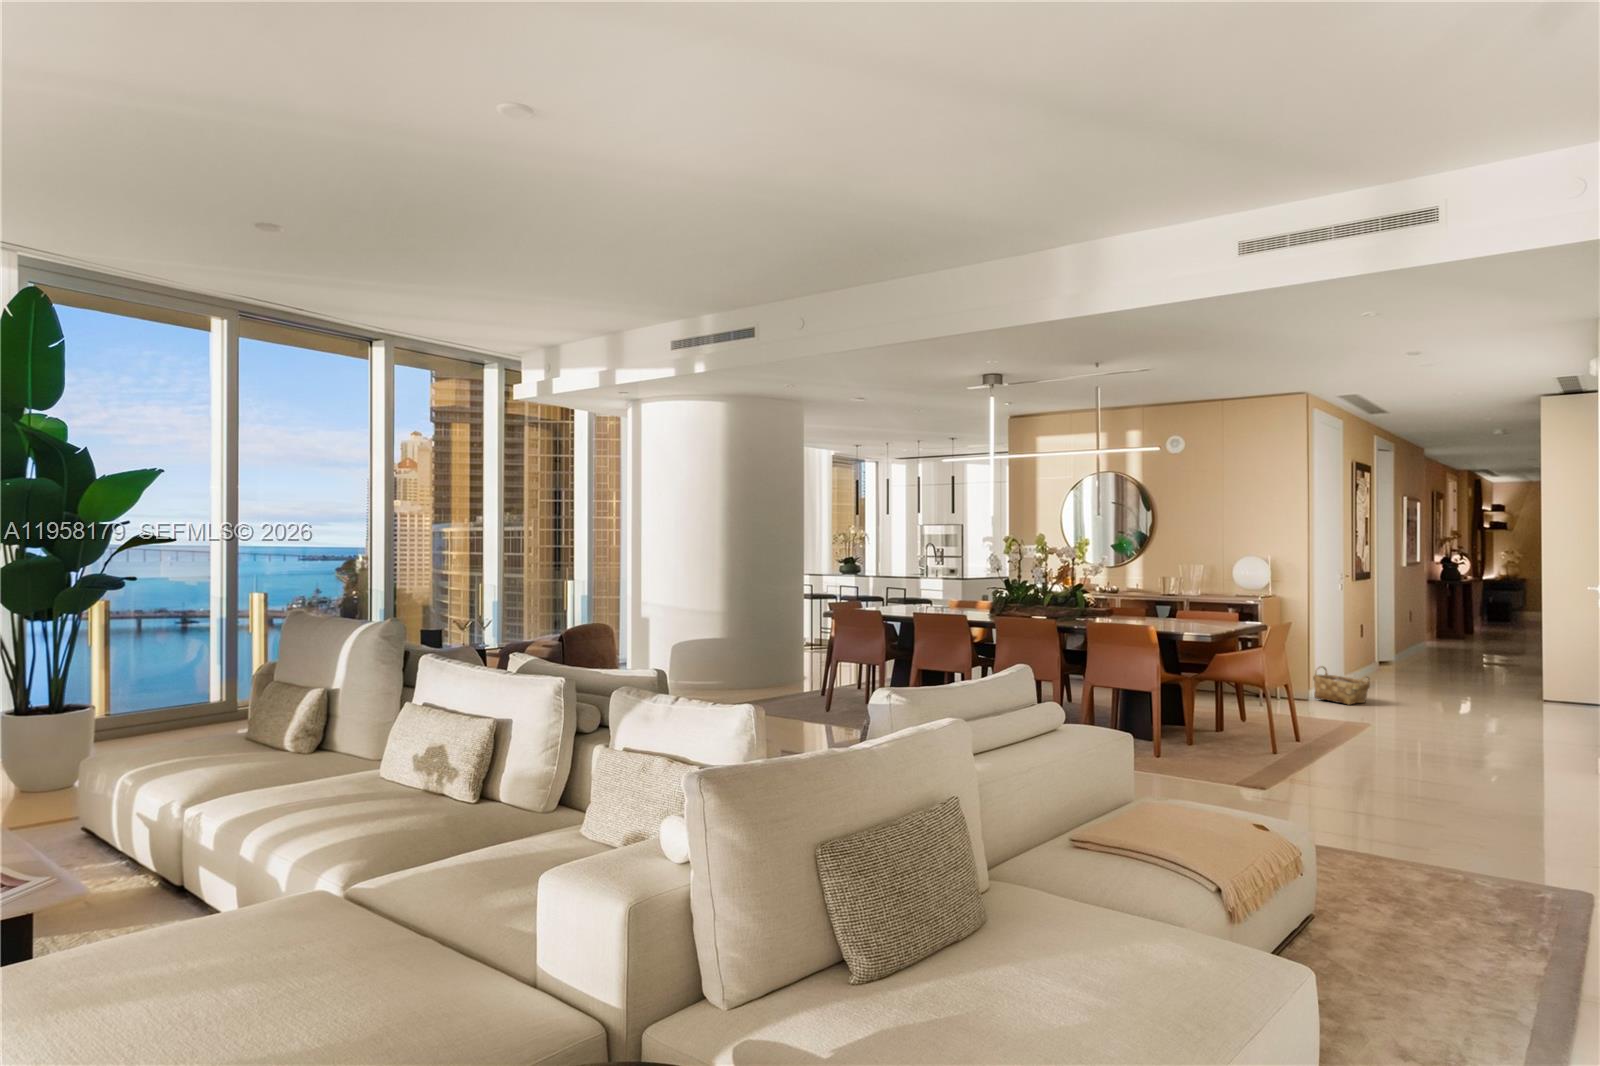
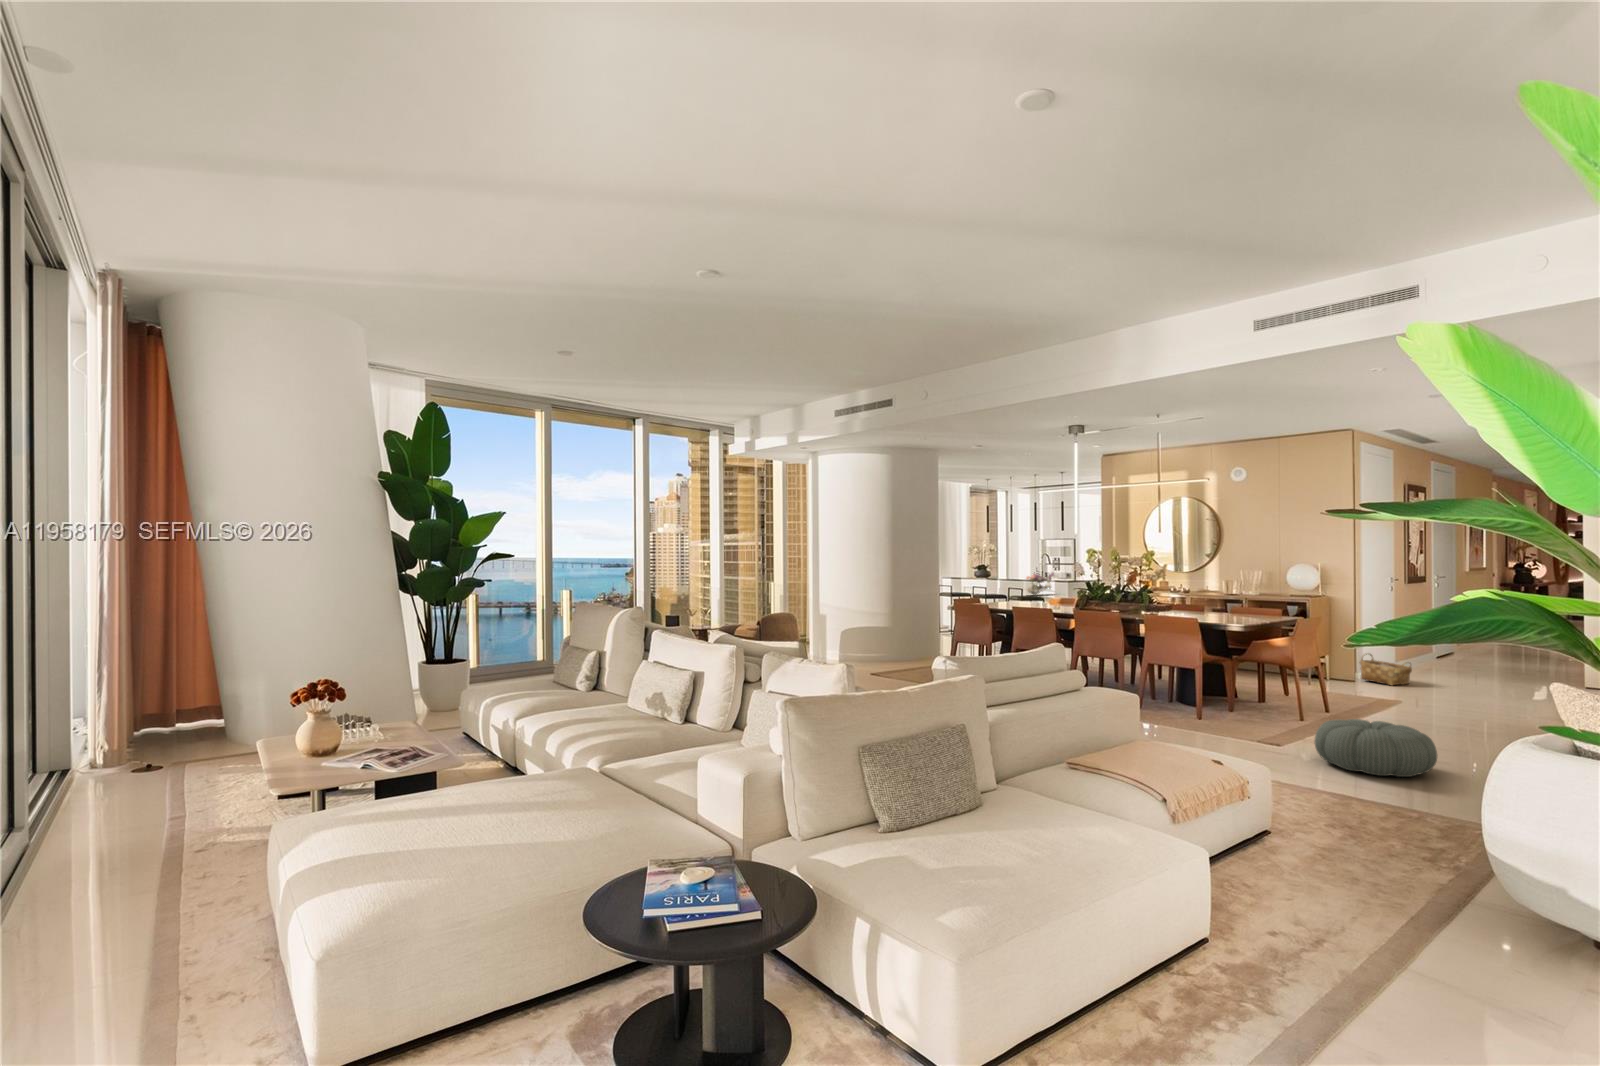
flower arrangement: none [914,566,955,598] -> present [1026,573,1054,594]
pouf: none [1310,752,1451,823] -> present [1314,719,1437,777]

